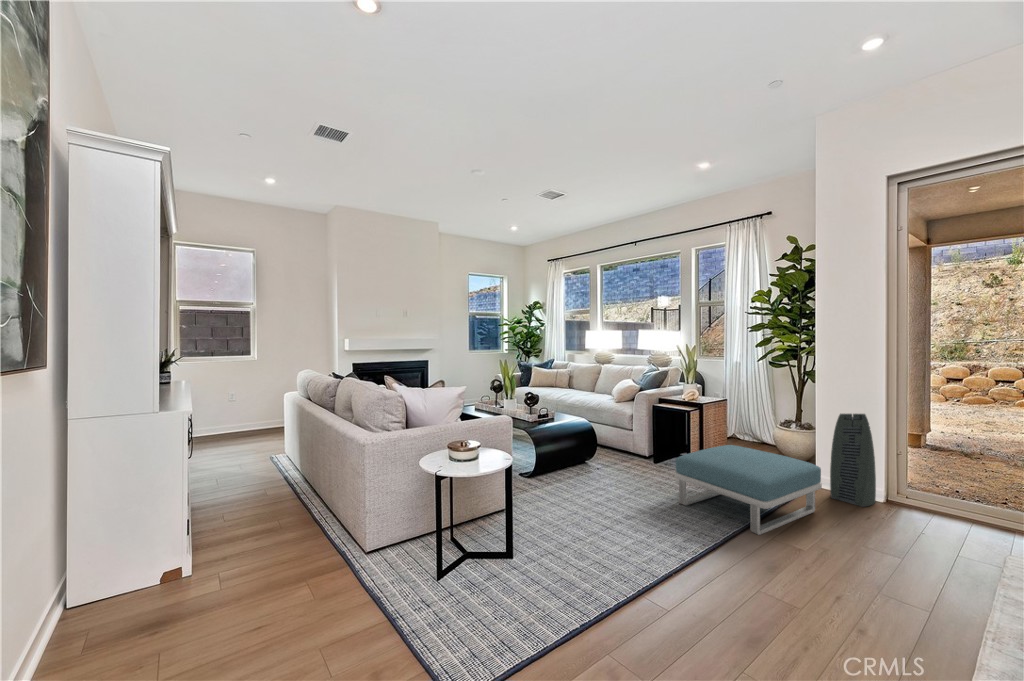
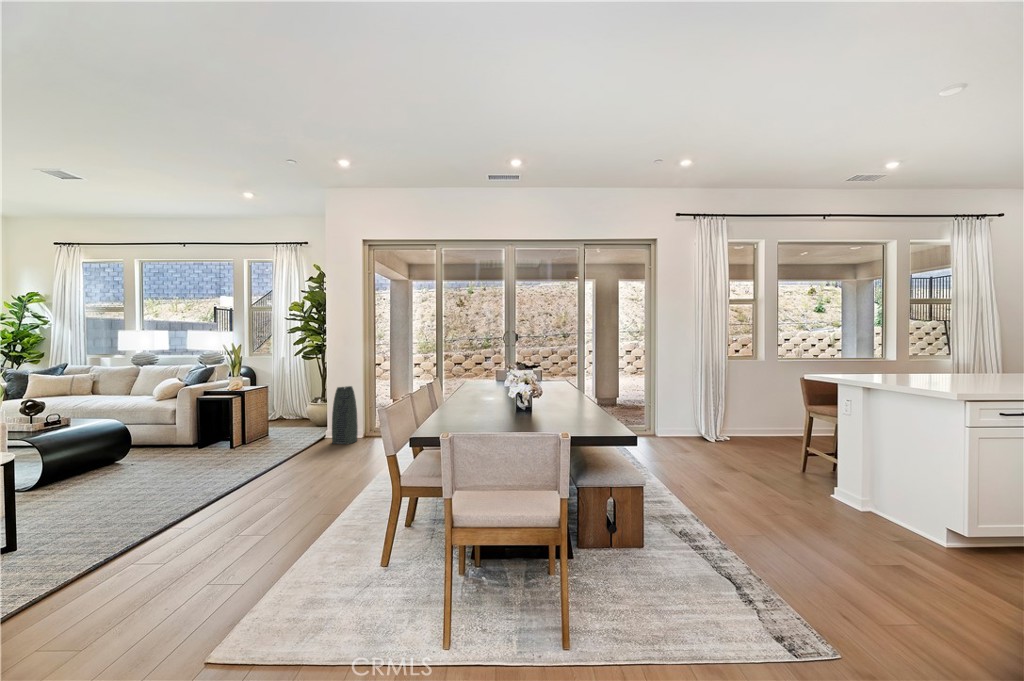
footstool: present [675,445,822,535] -> none [214,419,322,471]

